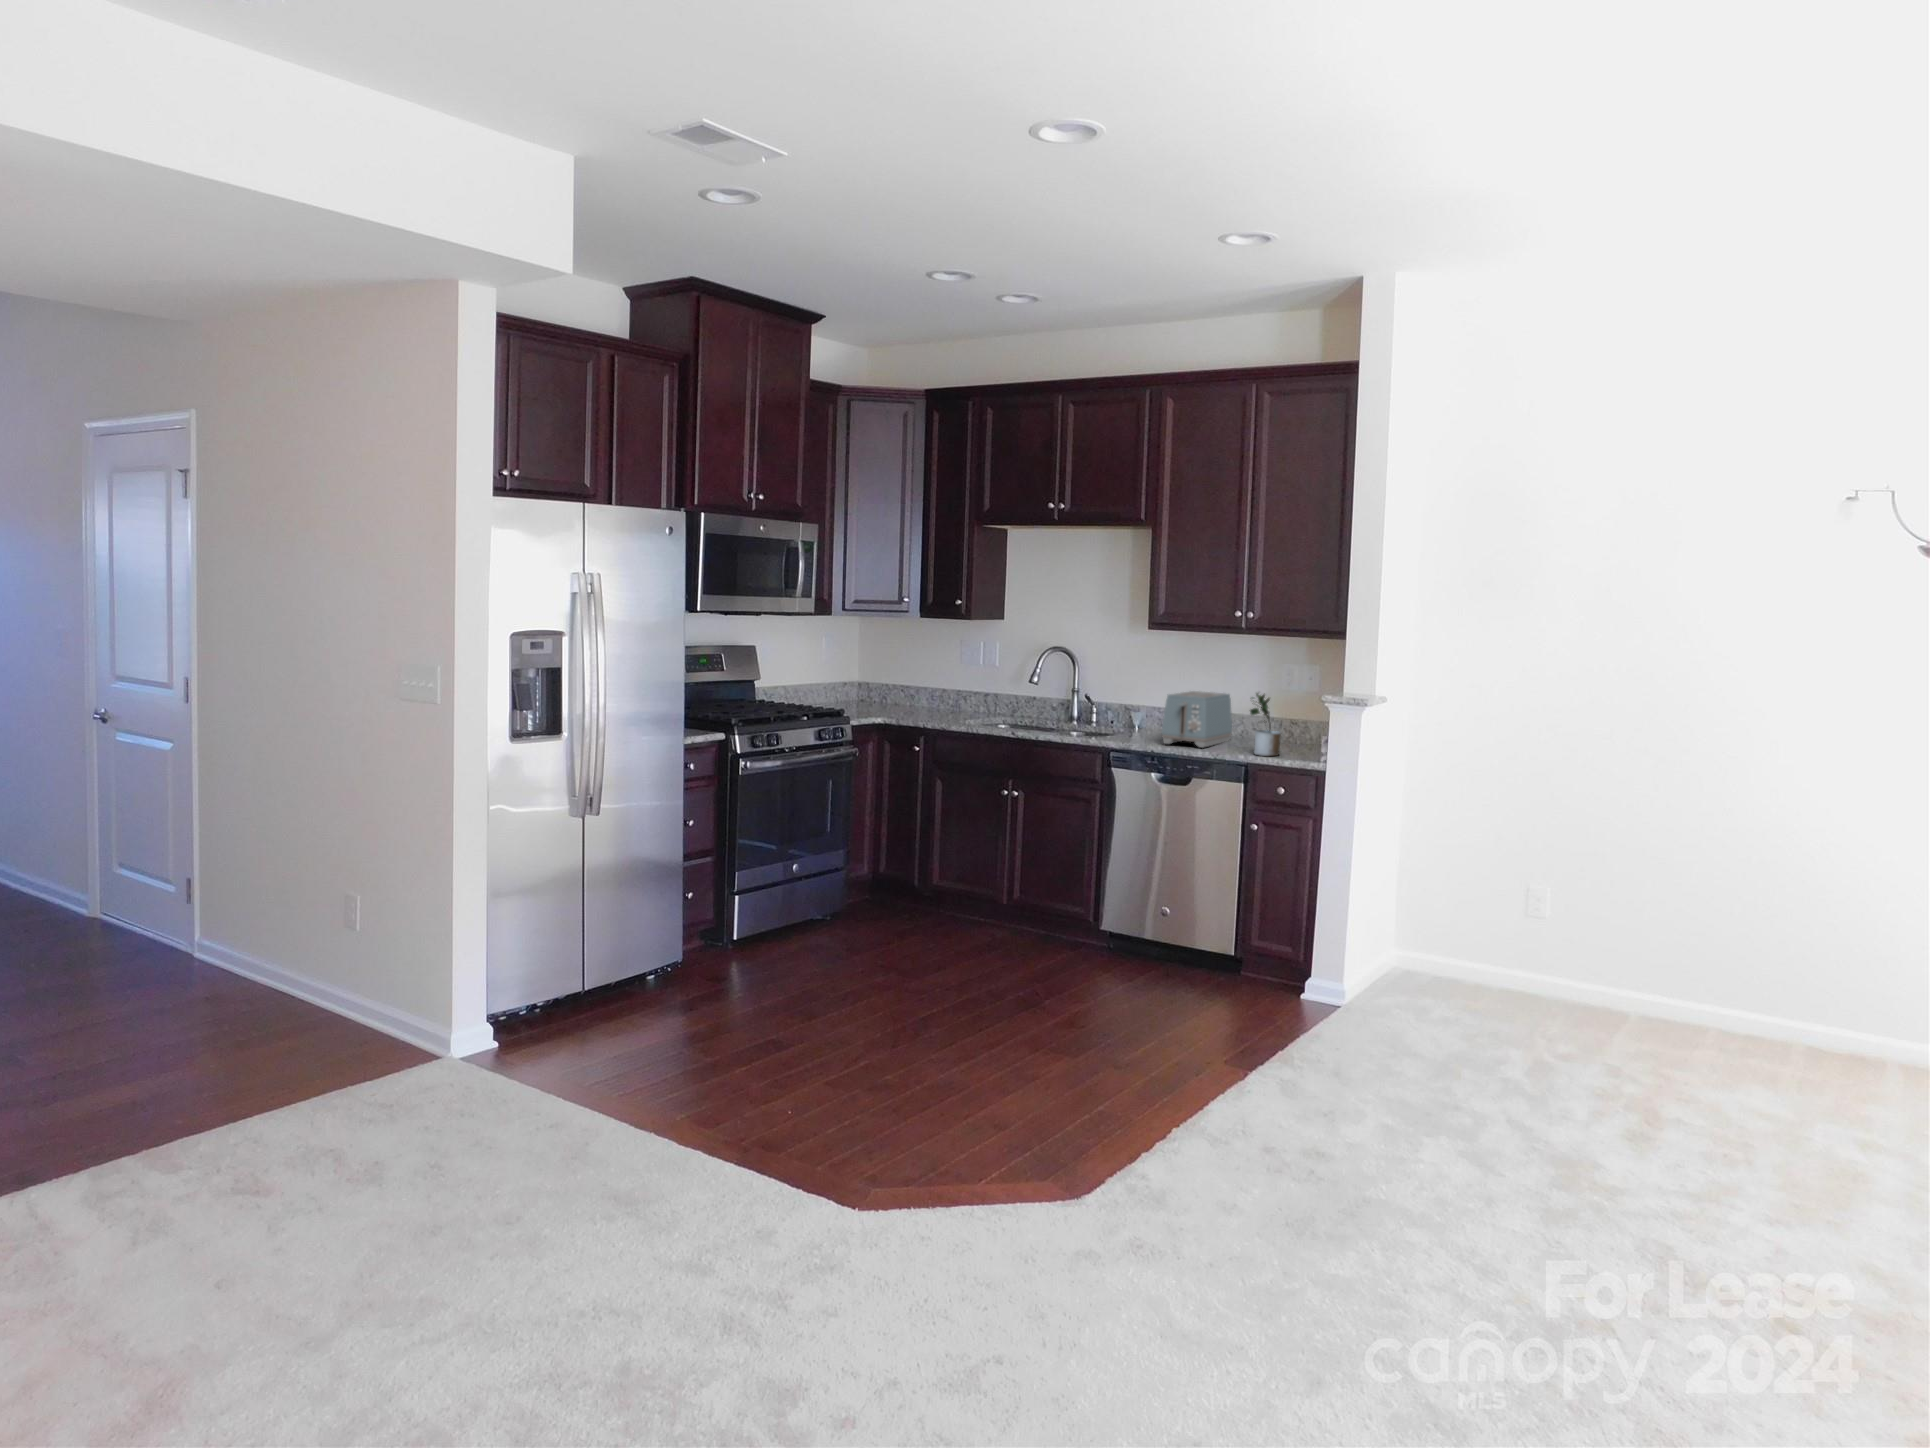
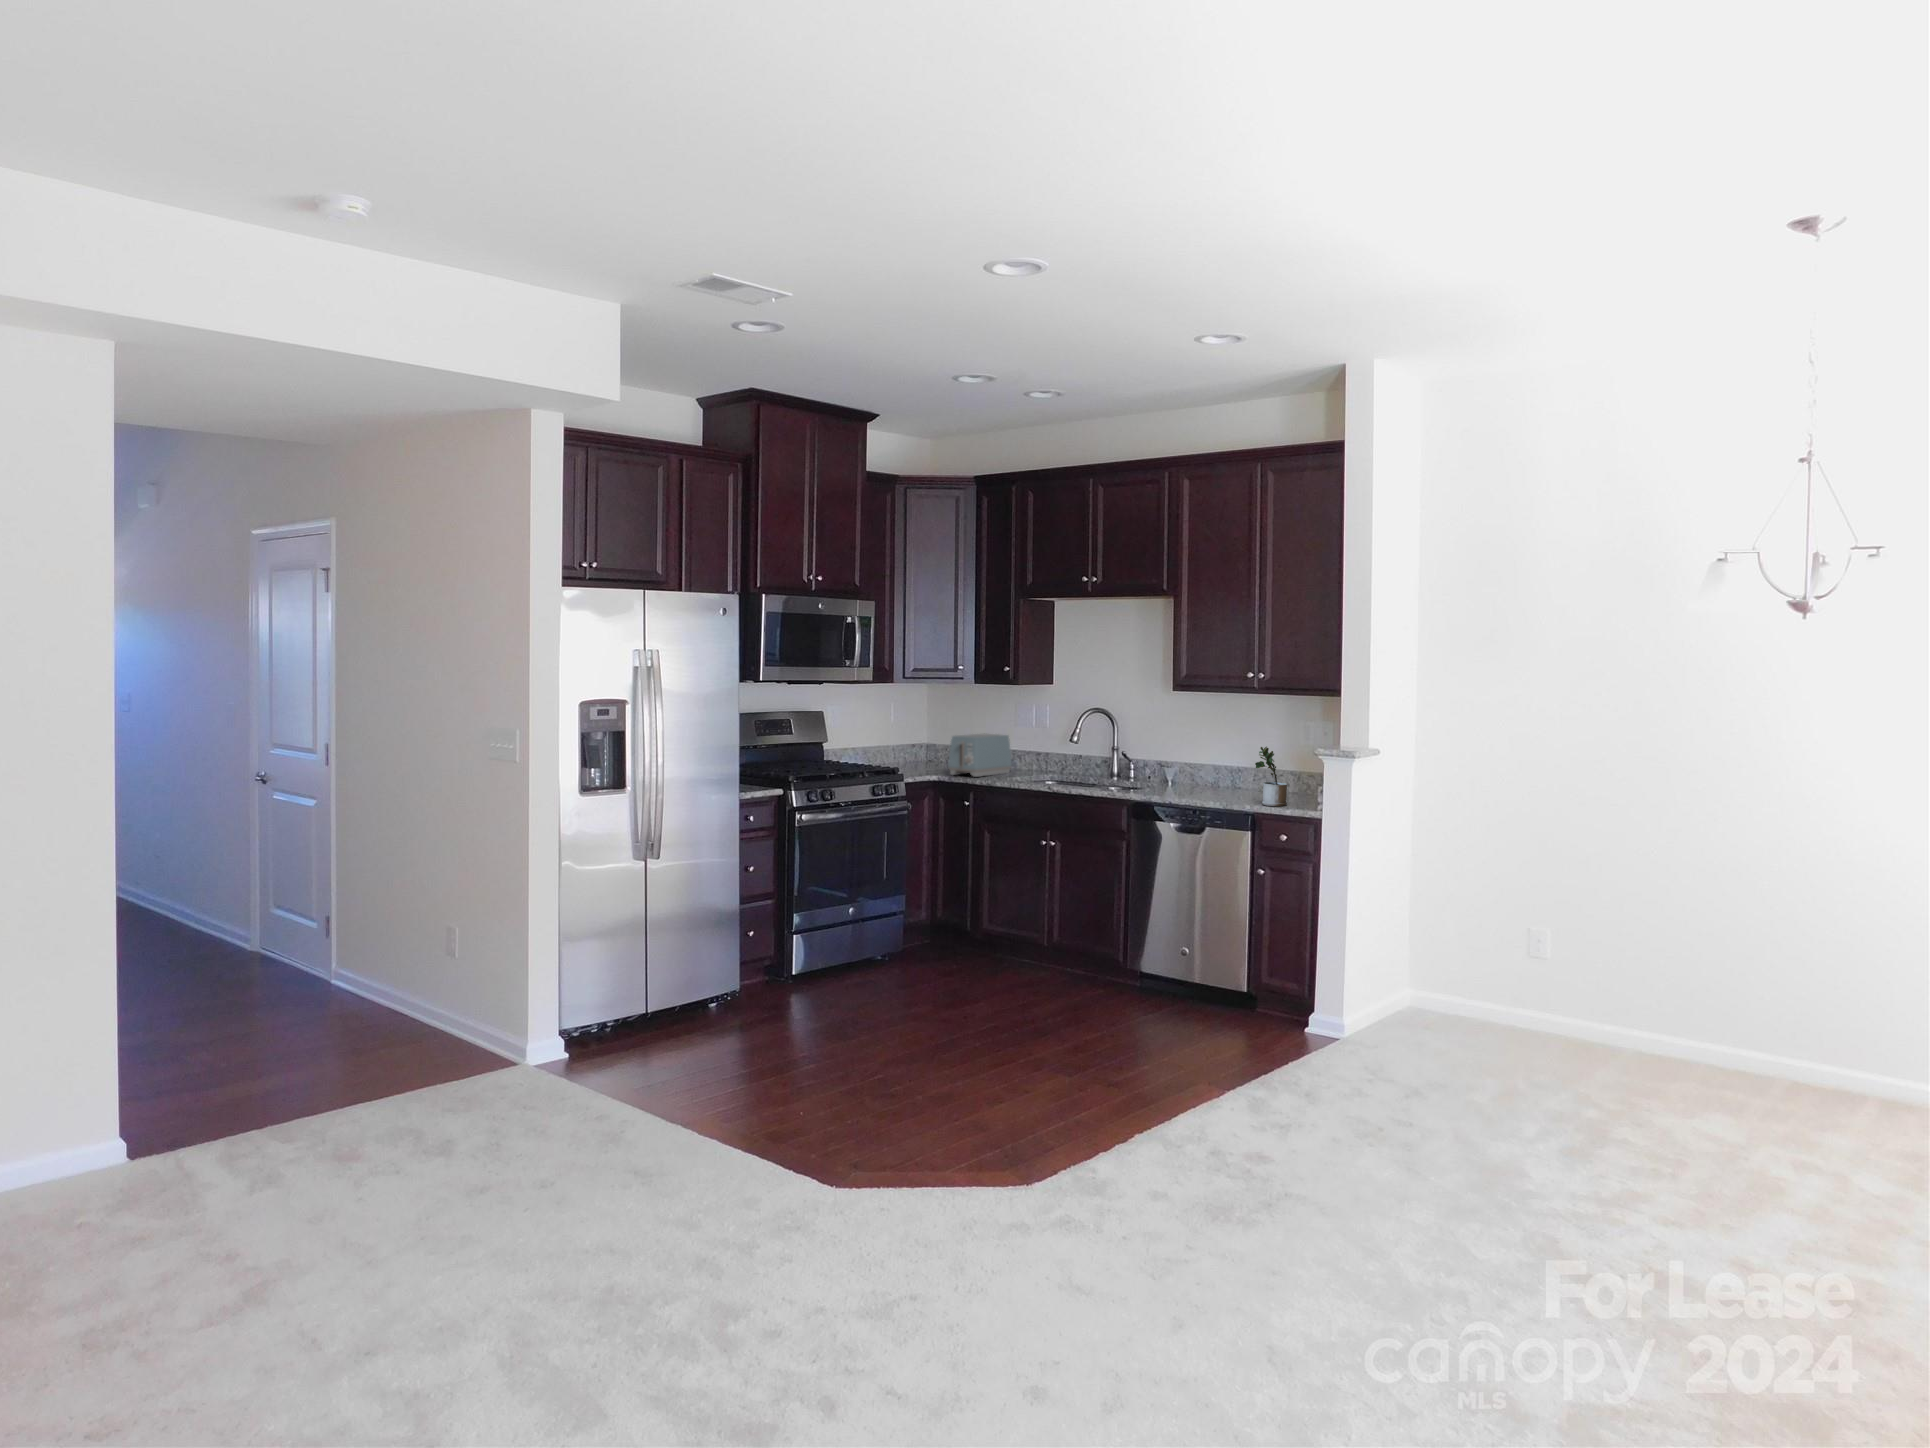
toaster: present [1162,691,1232,748] -> present [948,733,1012,777]

